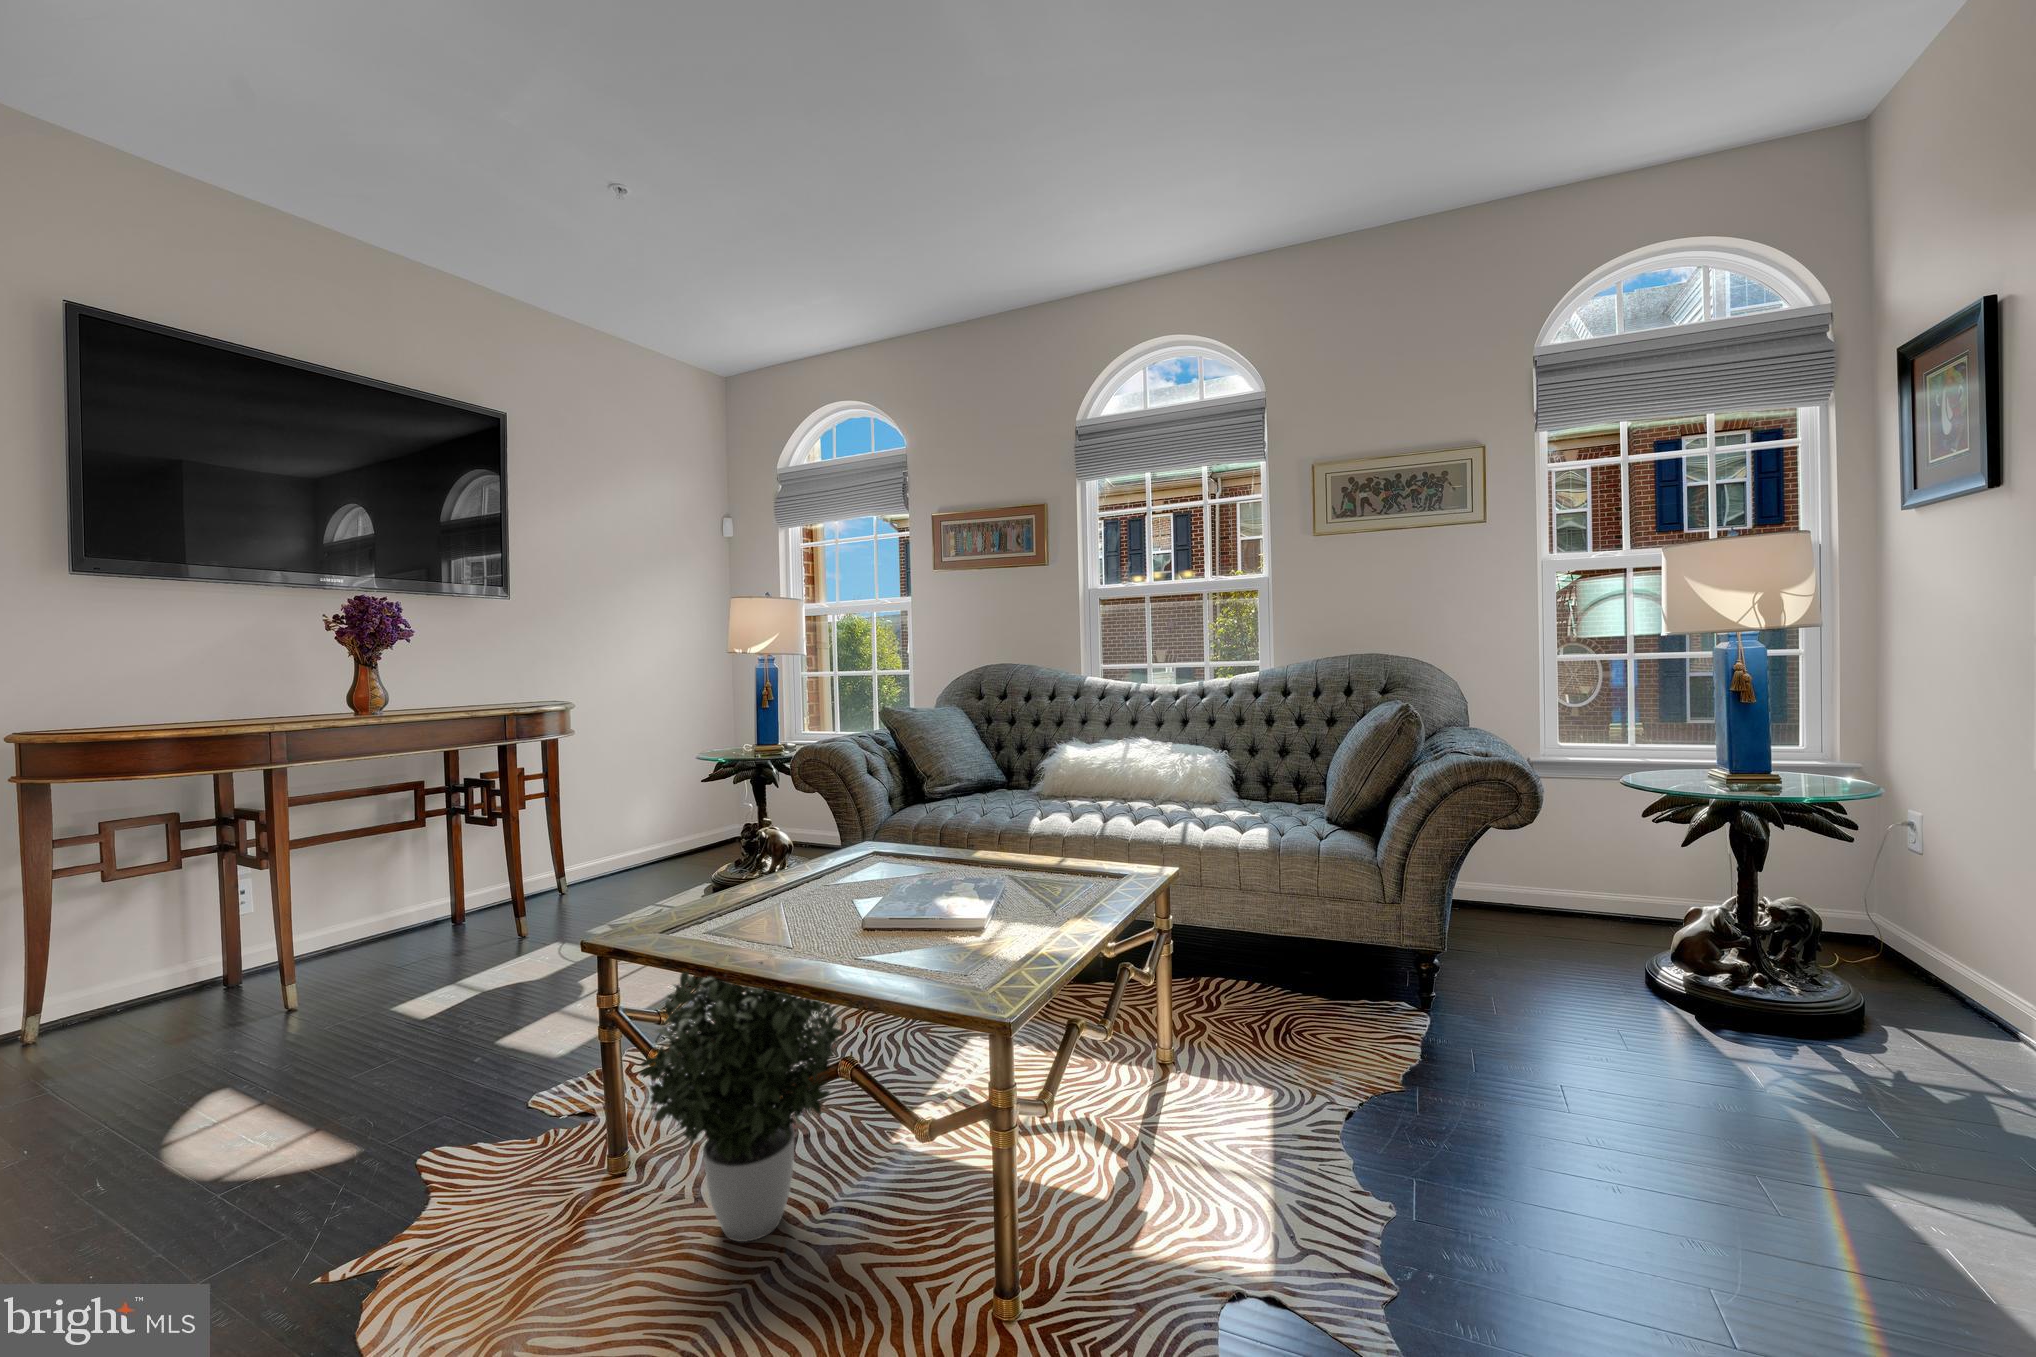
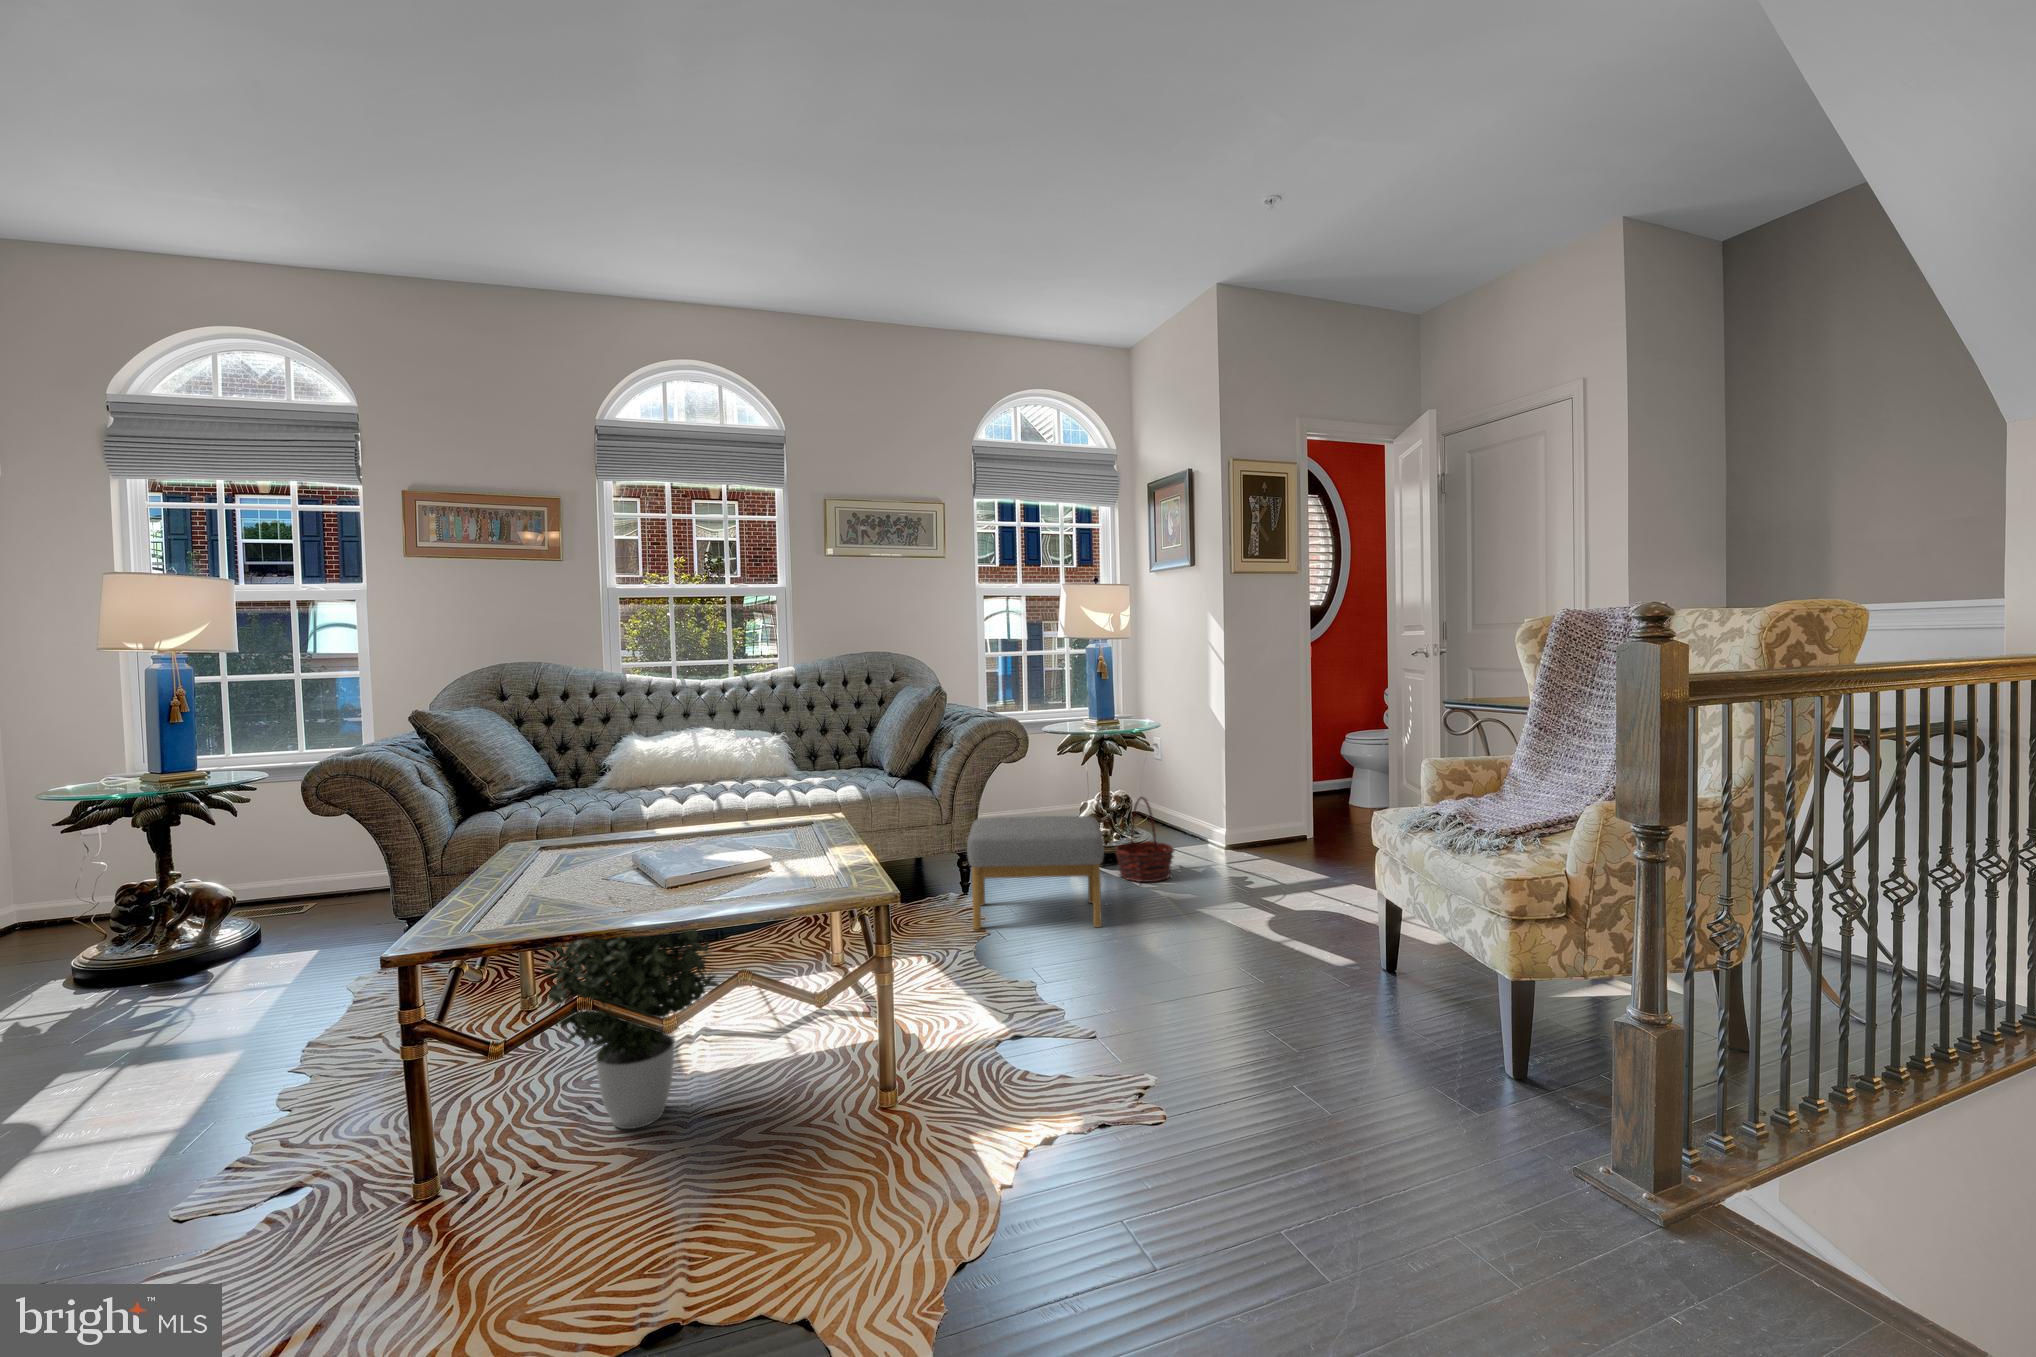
footstool: none [1376,909,1656,1162] -> present [967,816,1104,930]
basket: none [1733,924,1884,1095] -> present [1115,797,1174,882]

